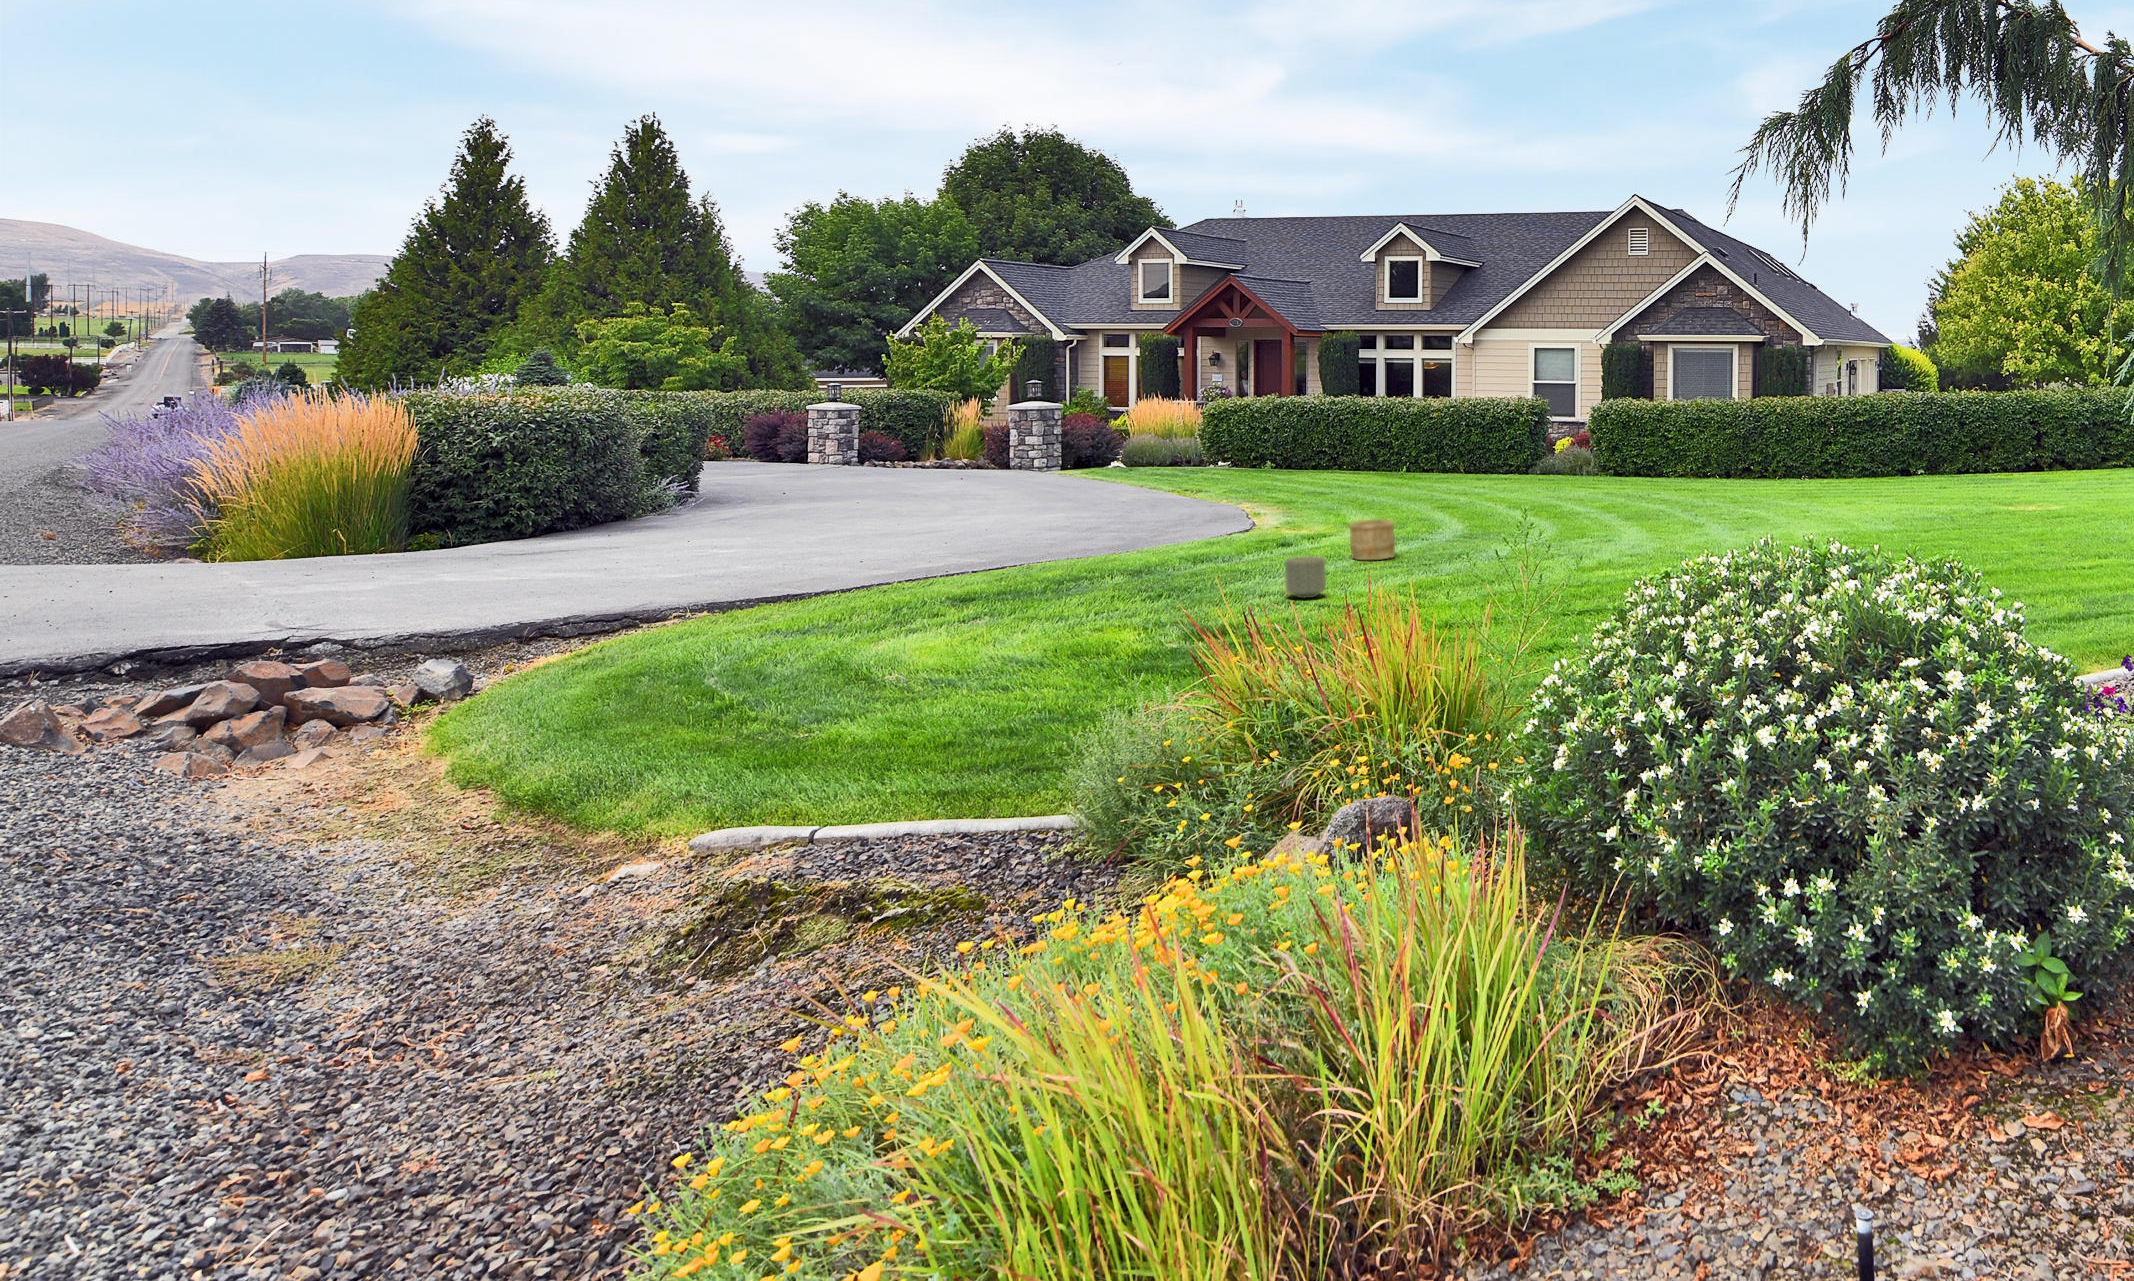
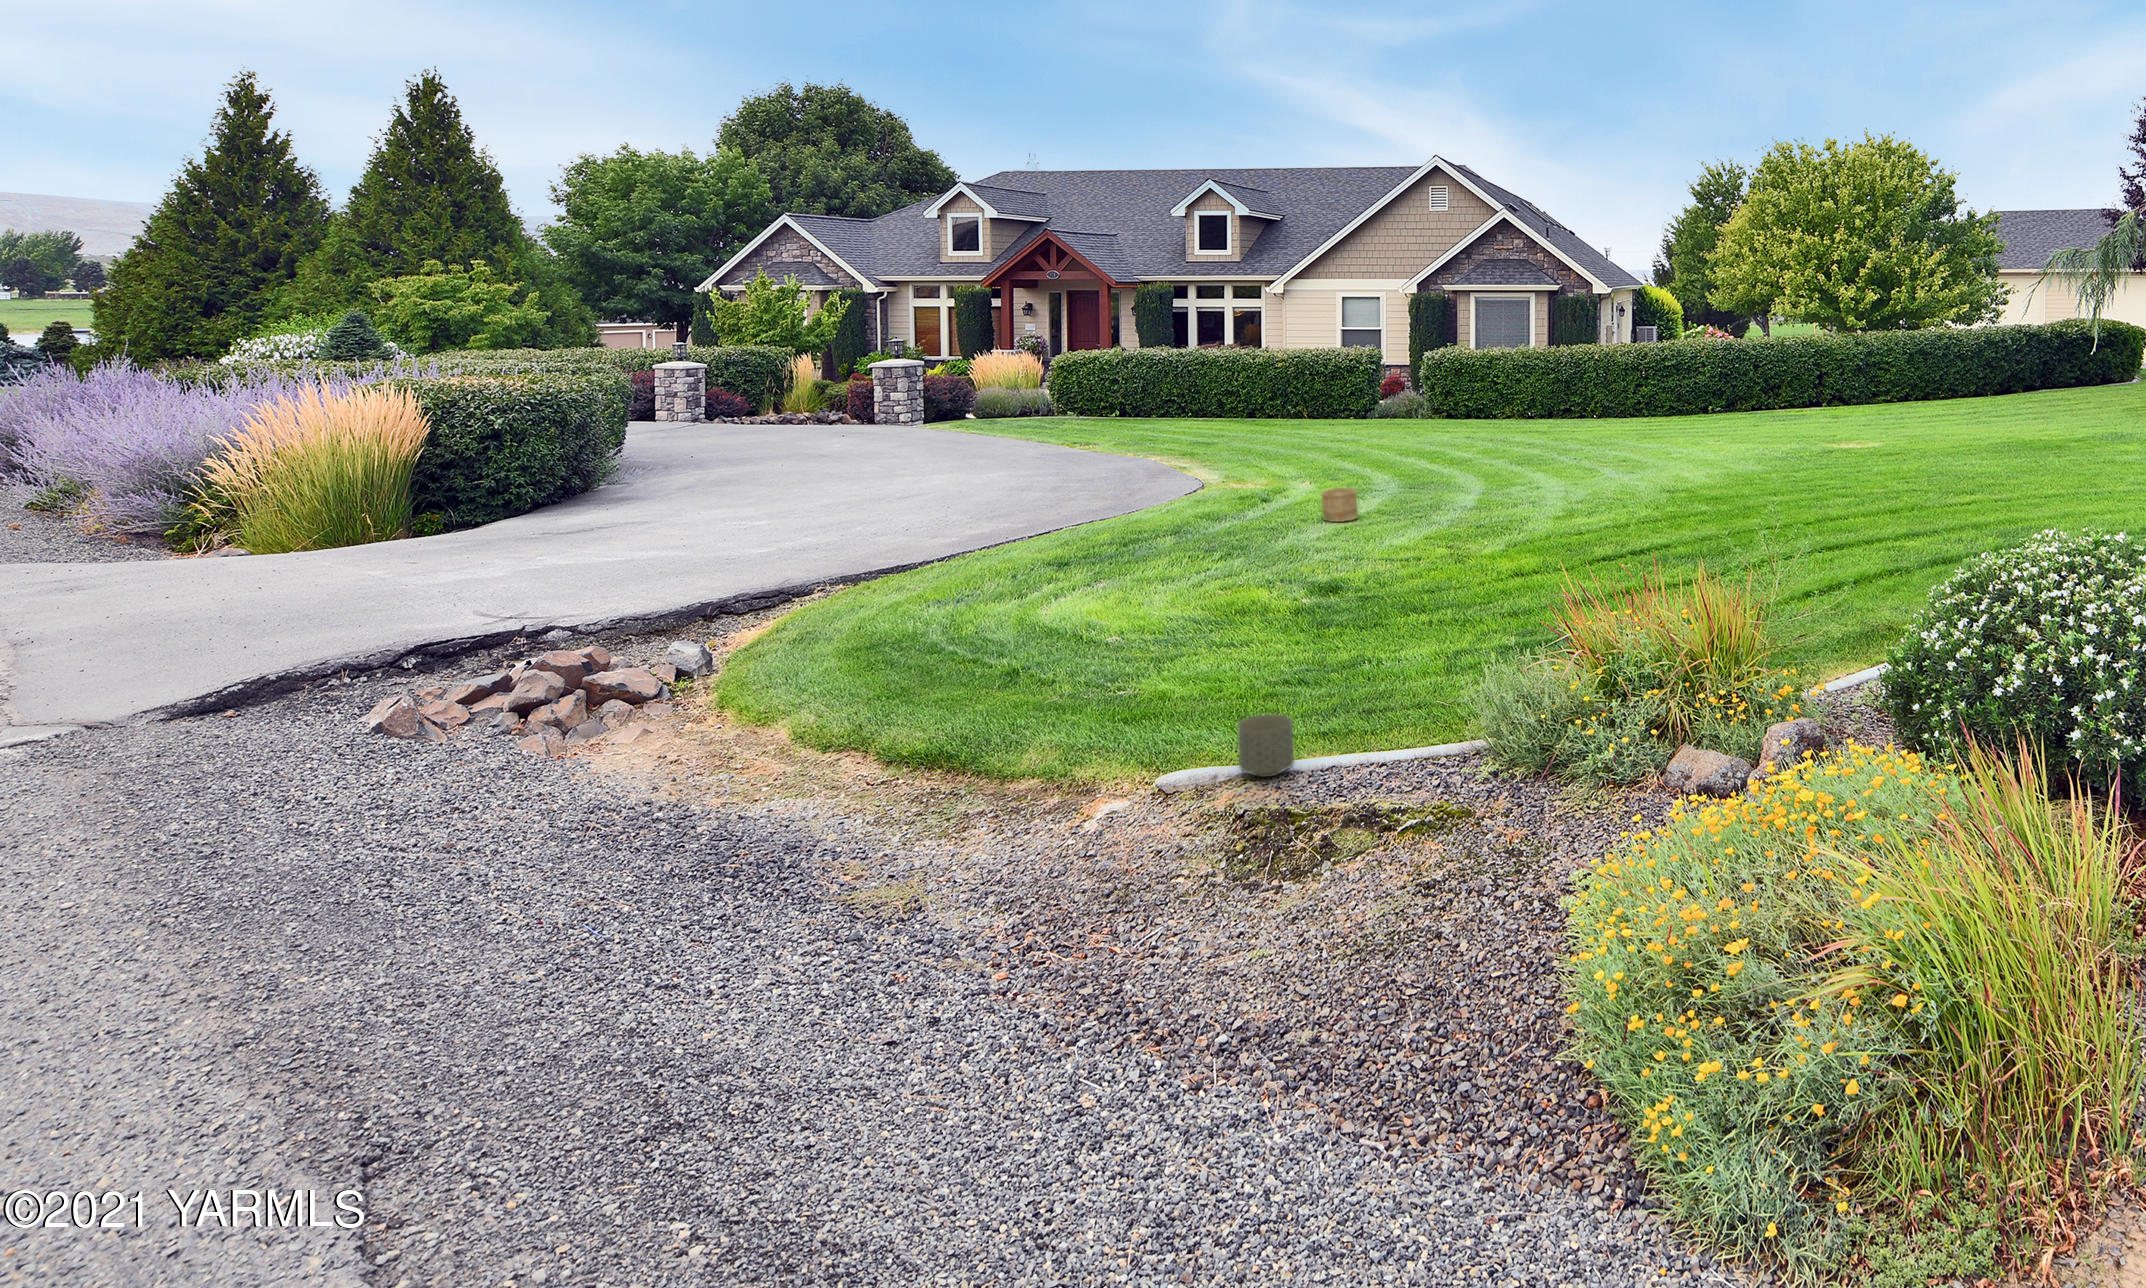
planter: present [1285,556,1326,598] -> present [1238,714,1294,777]

